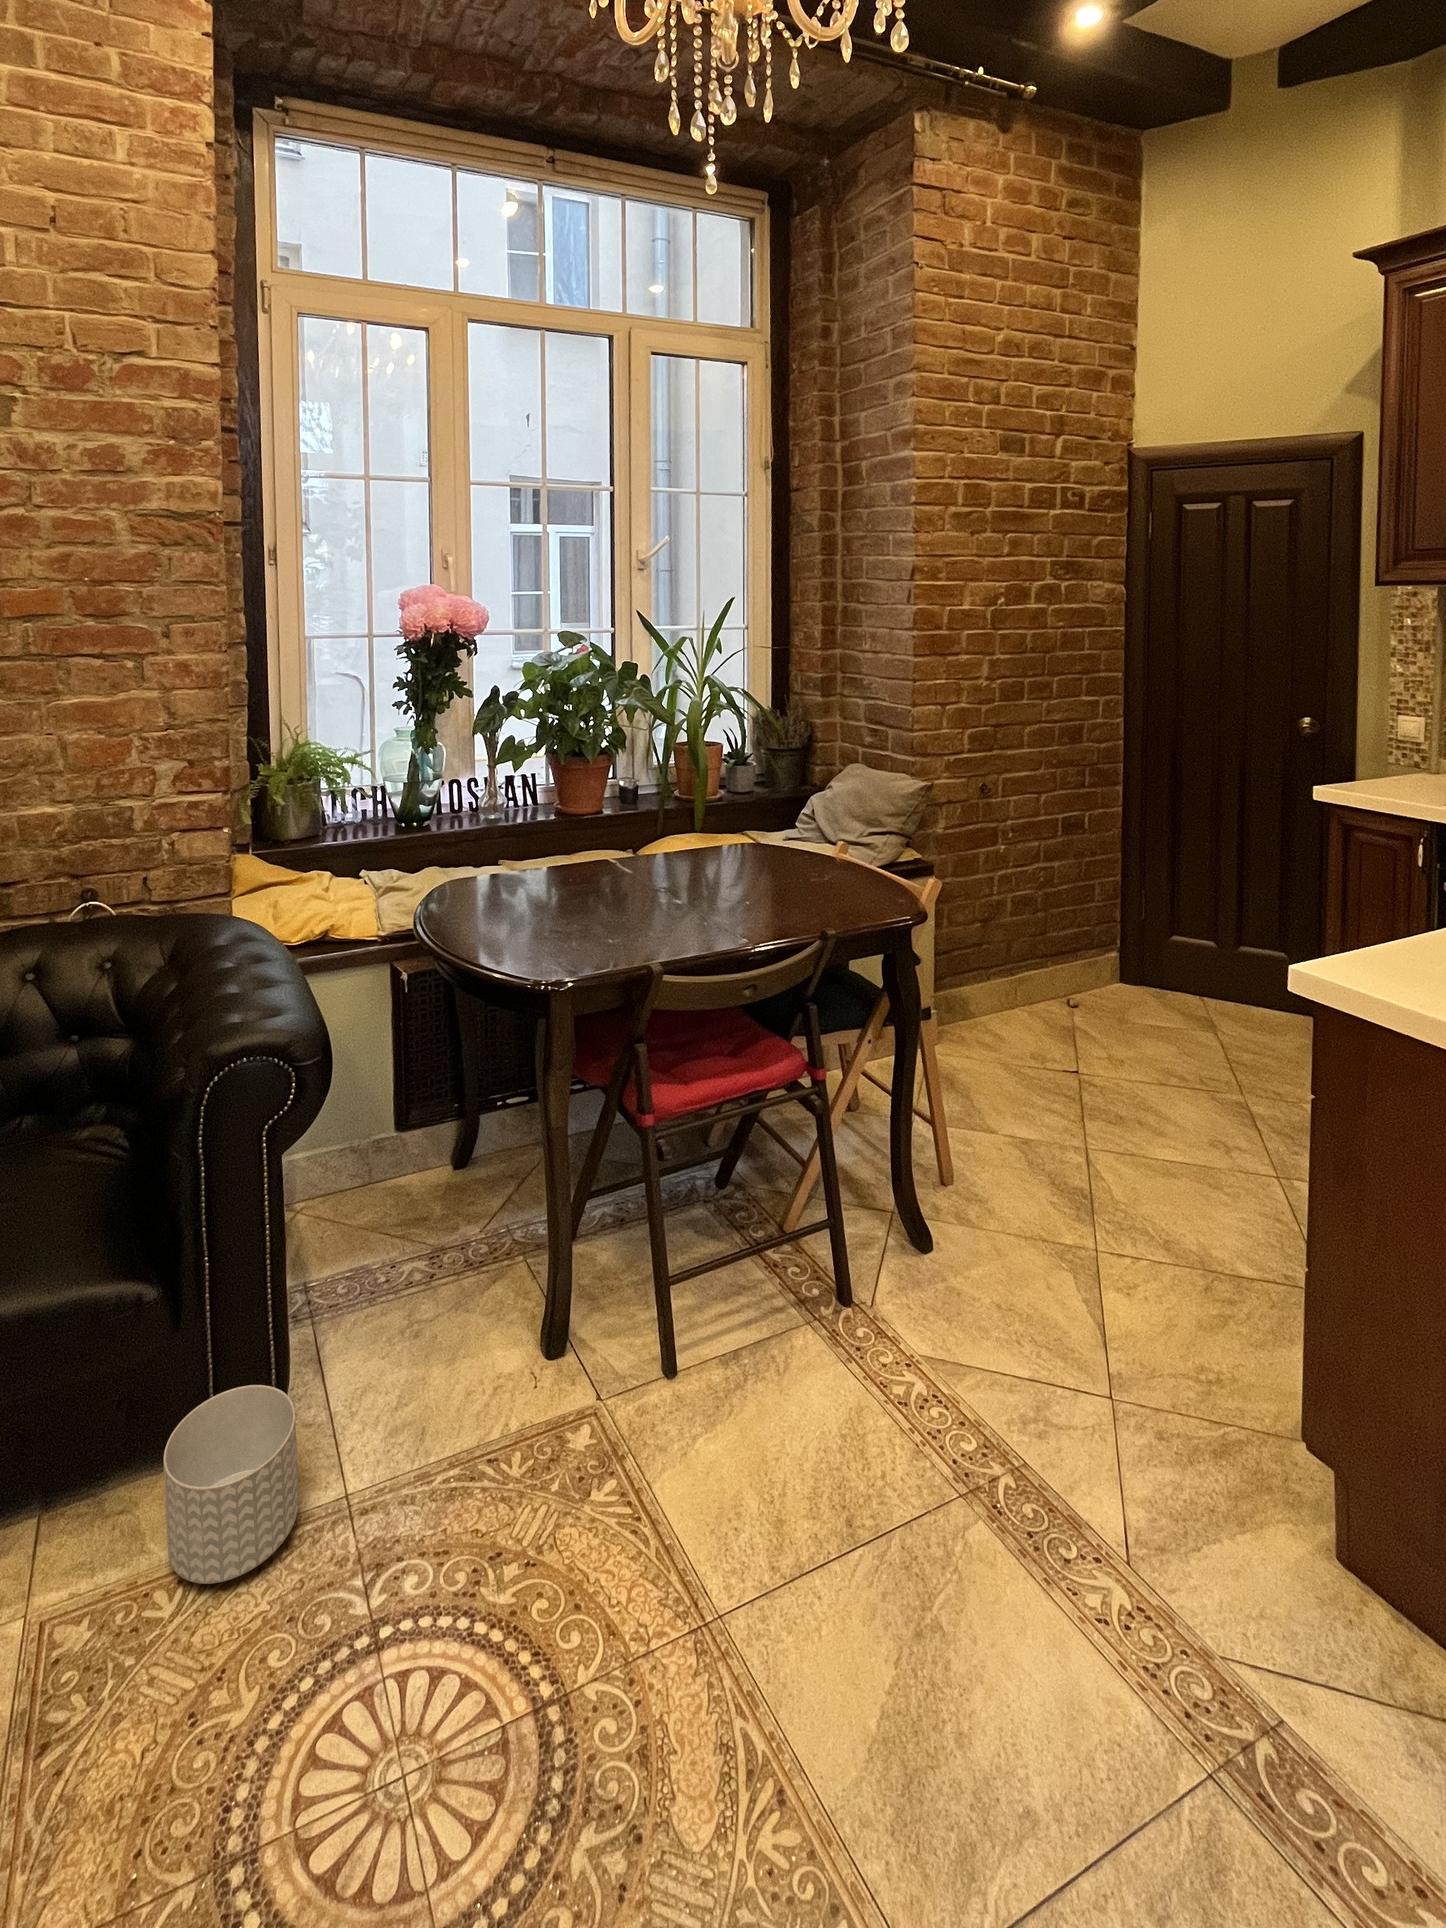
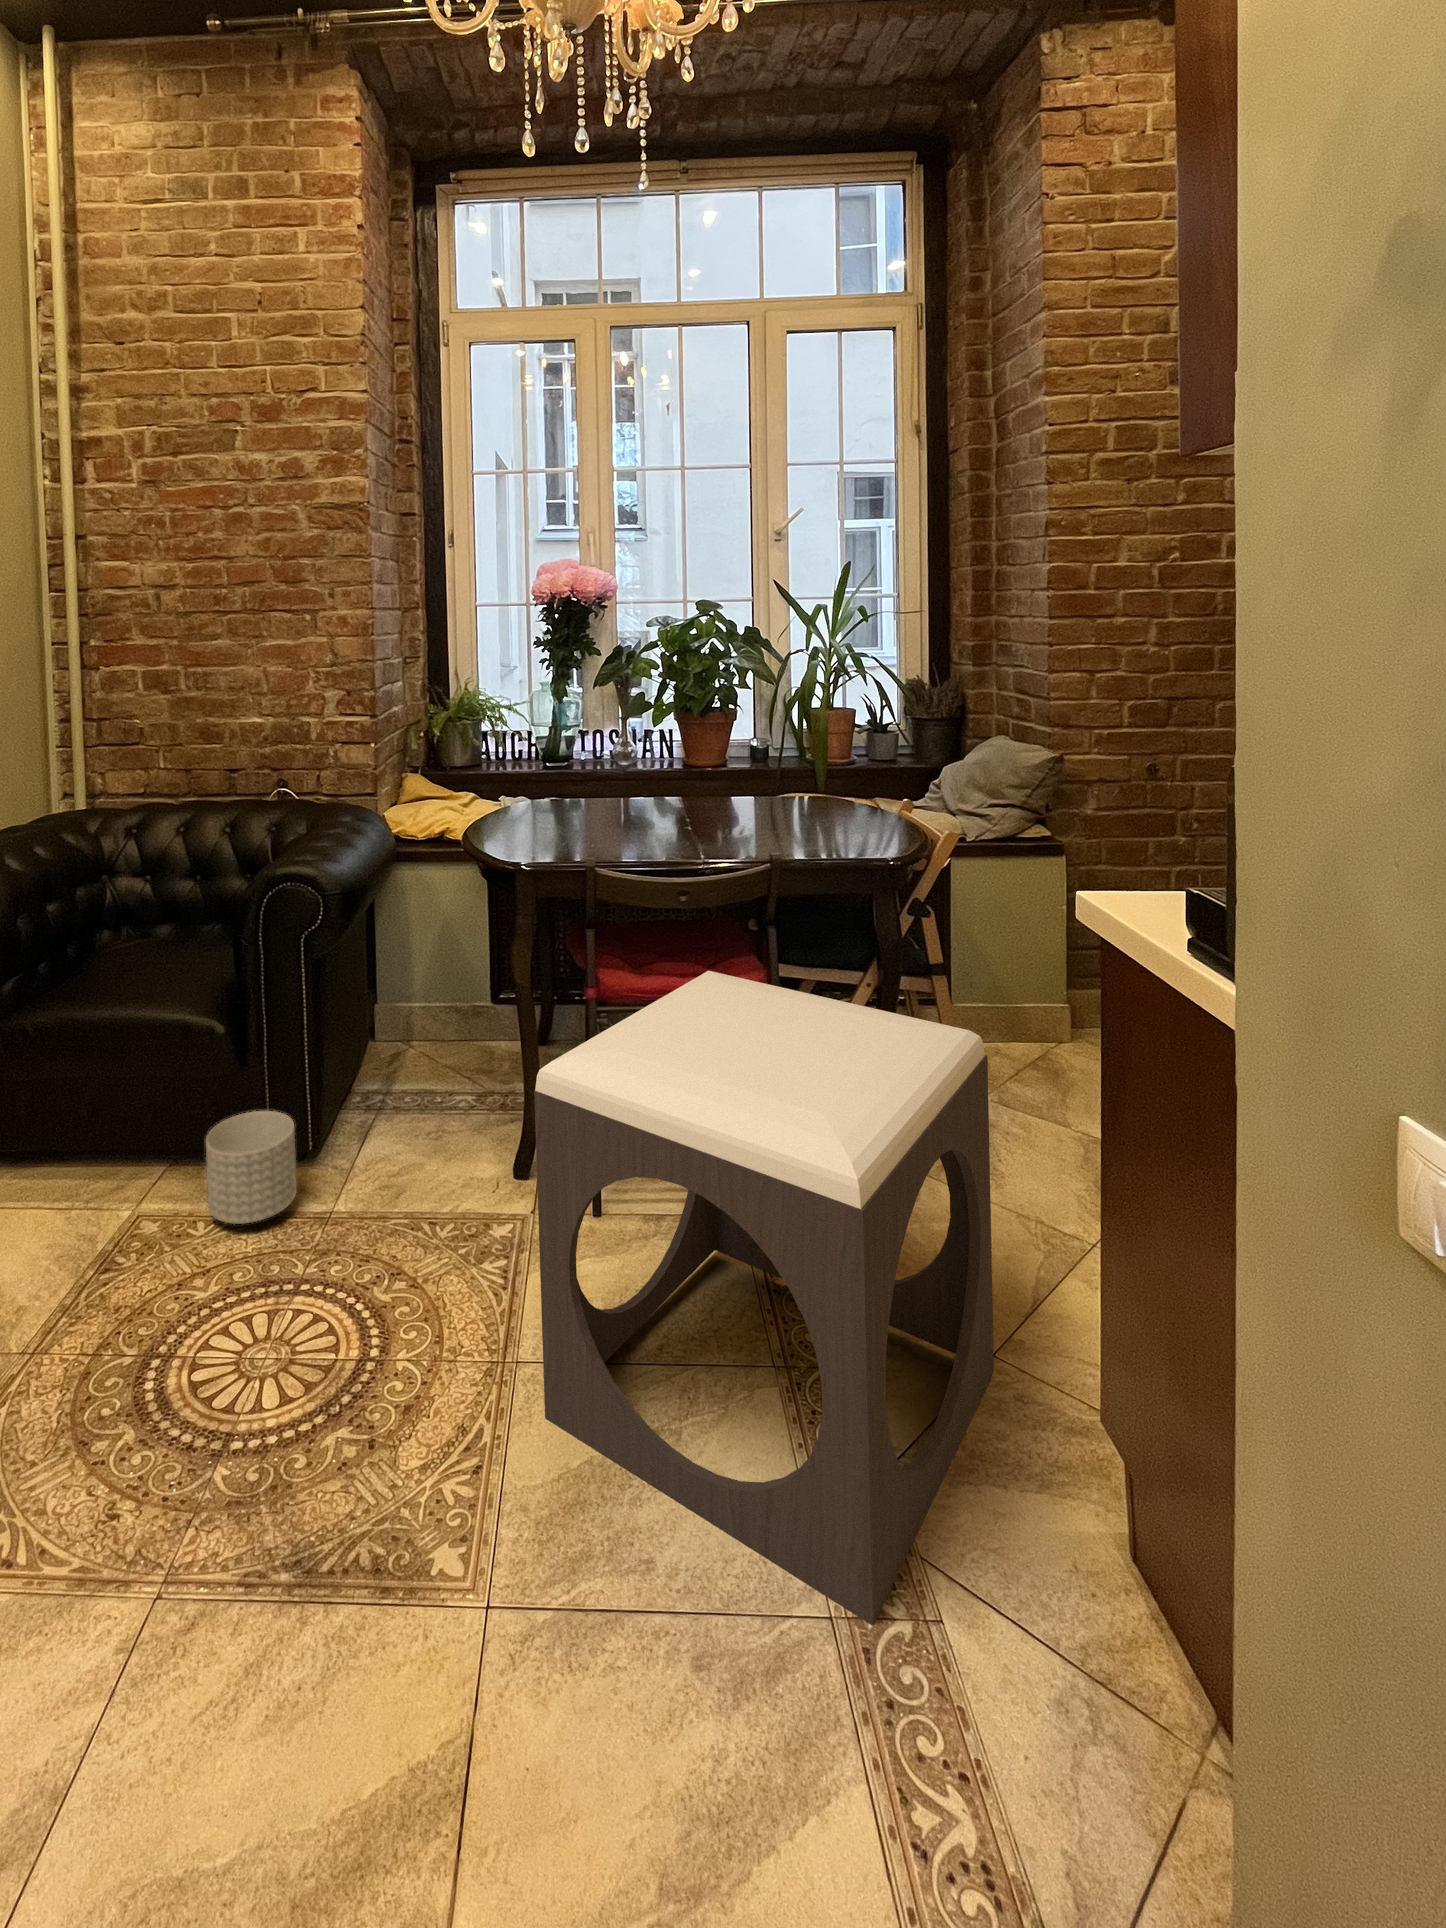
footstool: none [792,1078,1230,1756] -> present [534,971,994,1626]

